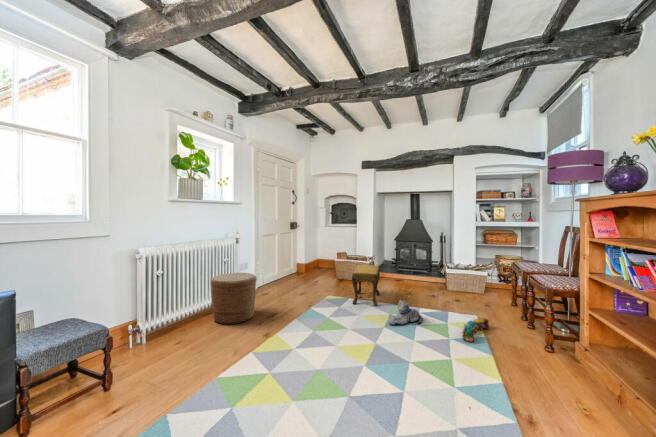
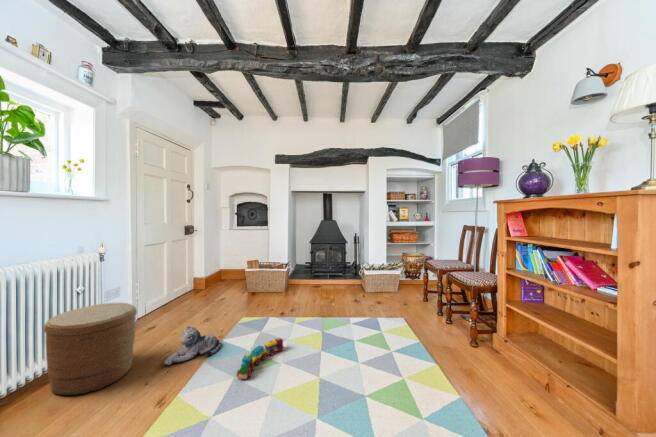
footstool: present [352,265,380,306] -> none [275,273,305,323]
plush toy: present [389,300,423,325] -> present [164,326,221,365]
toy train: present [462,318,489,341] -> present [237,338,284,379]

